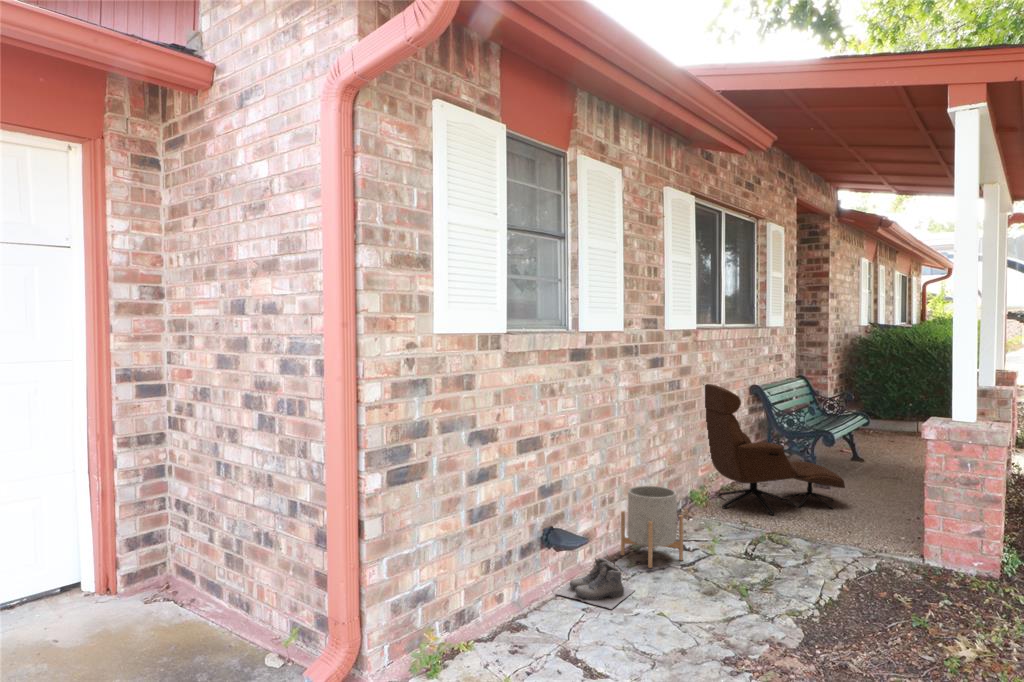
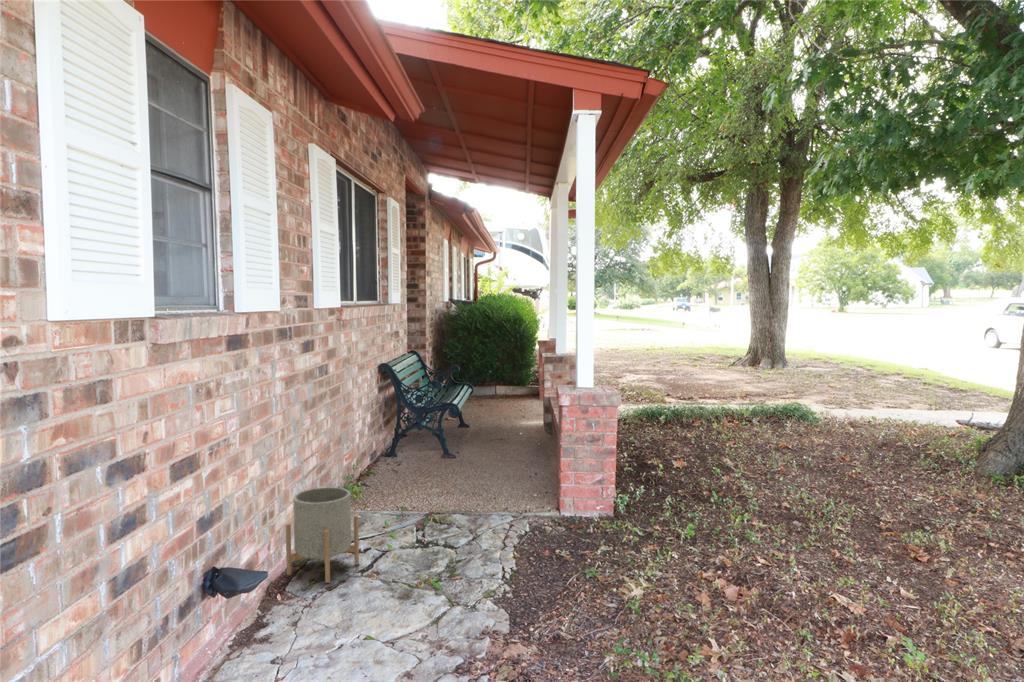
lounge chair: present [703,384,845,515] -> none [340,366,478,495]
boots: present [556,558,634,609] -> none [224,589,324,651]

